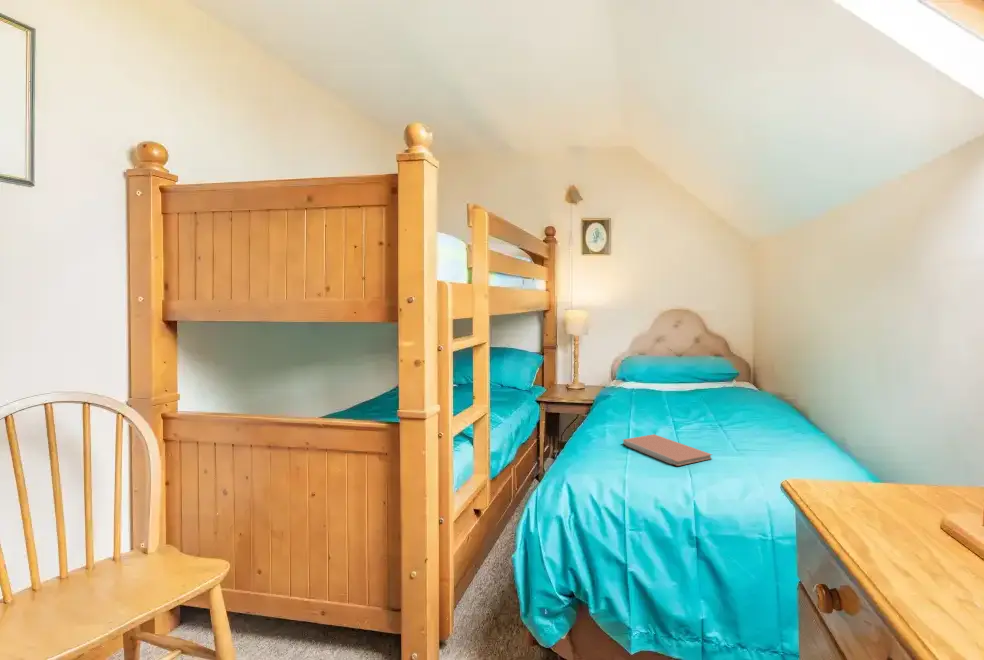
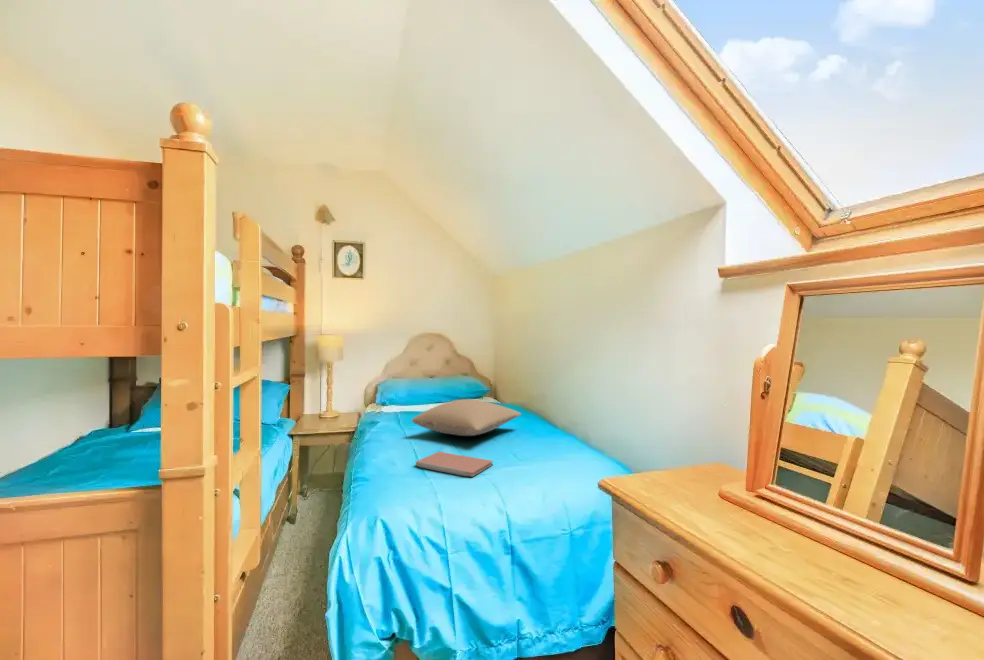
pillow: none [637,382,780,424] -> present [412,399,521,436]

